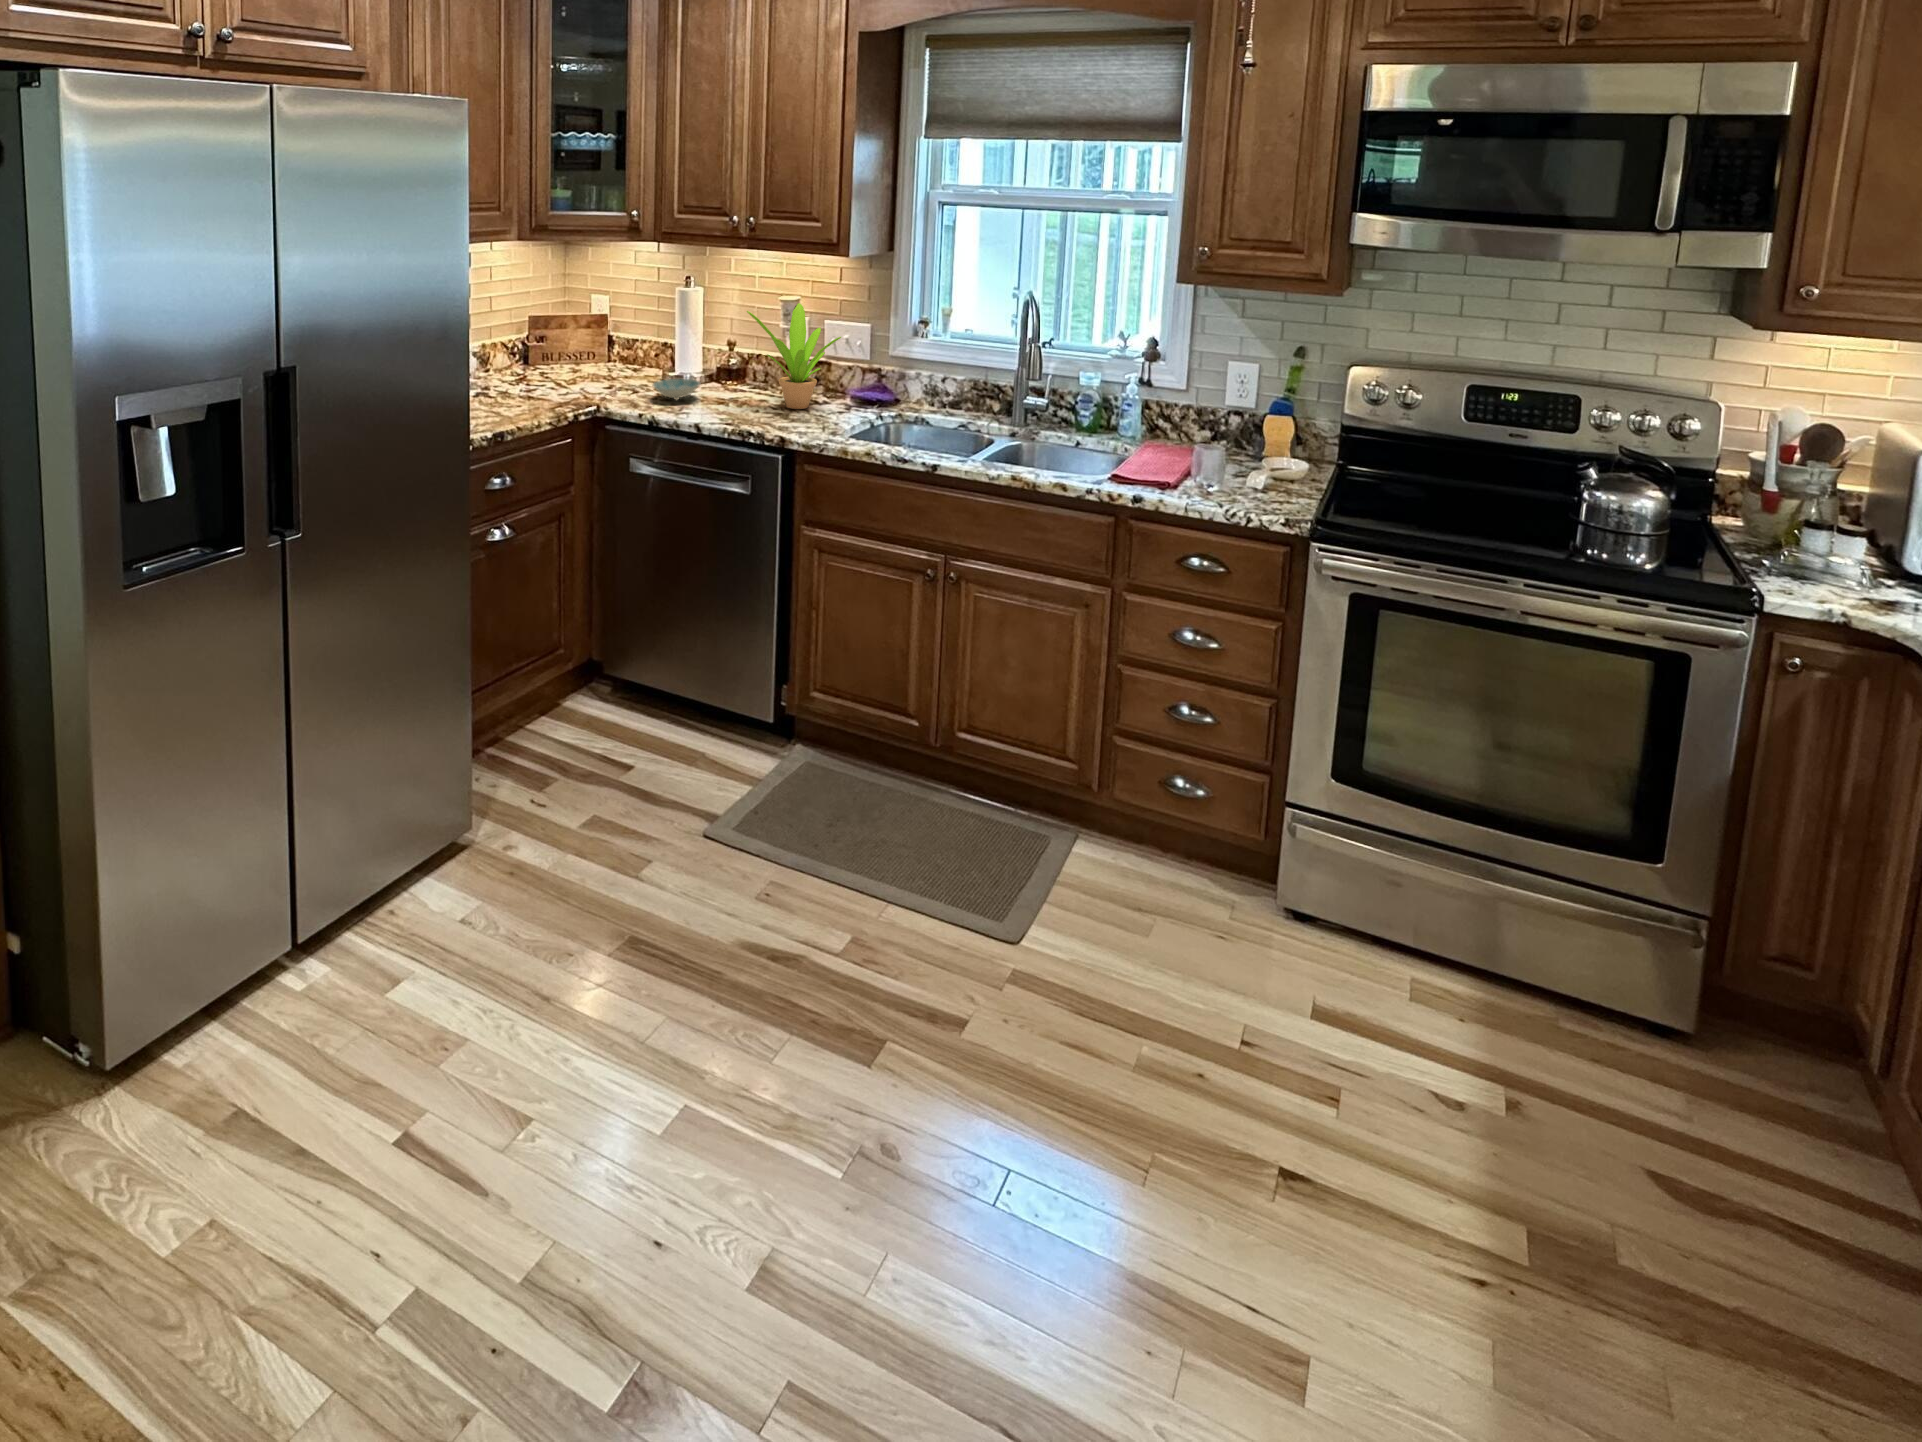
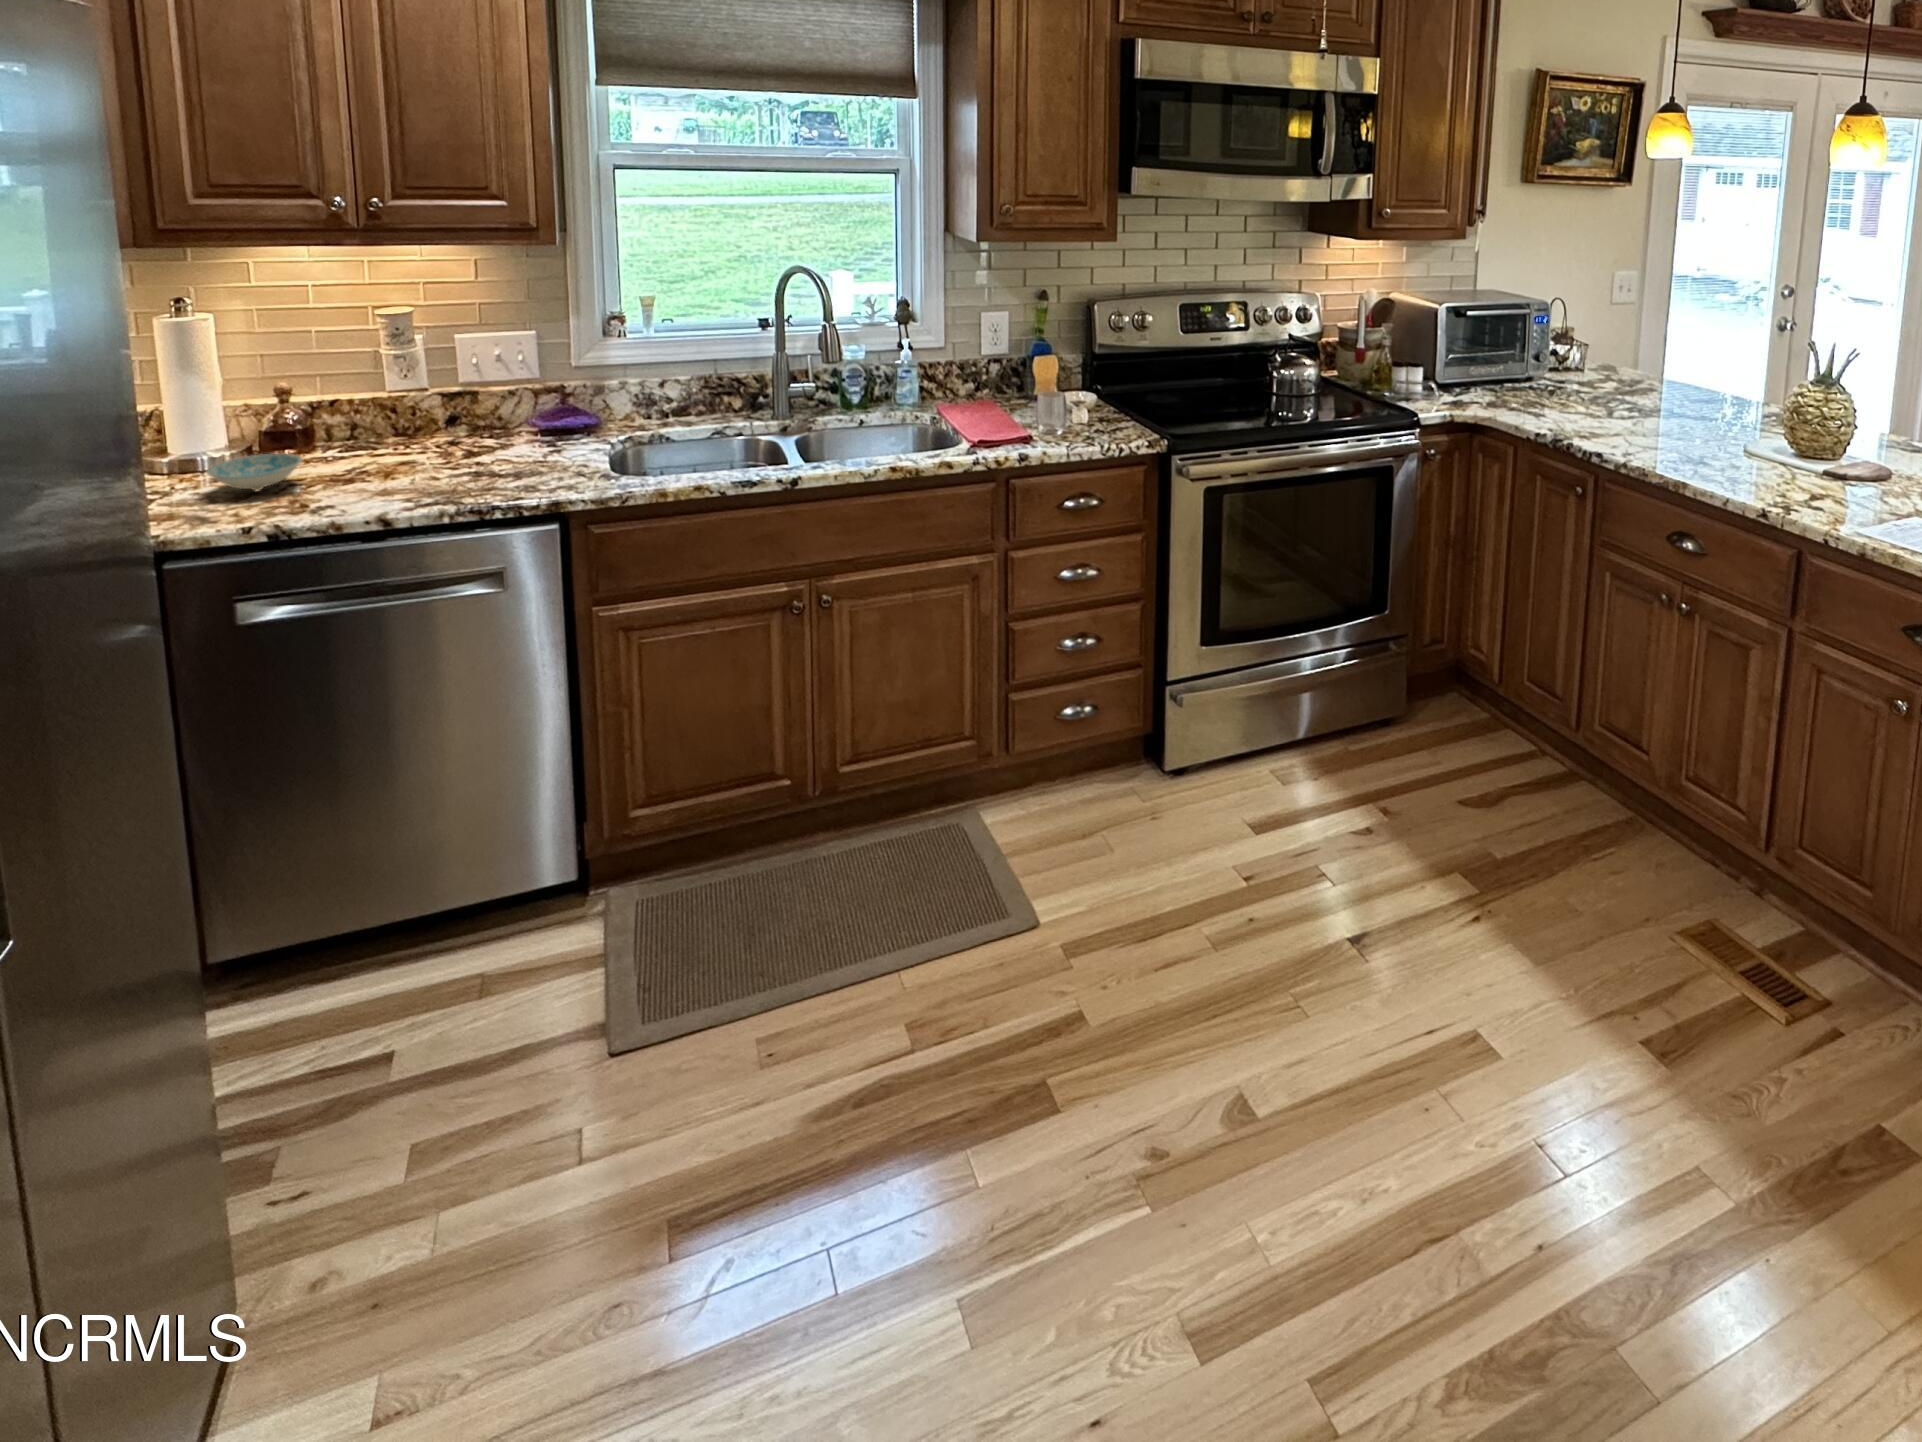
potted plant: present [747,303,841,409] -> none [395,314,547,460]

